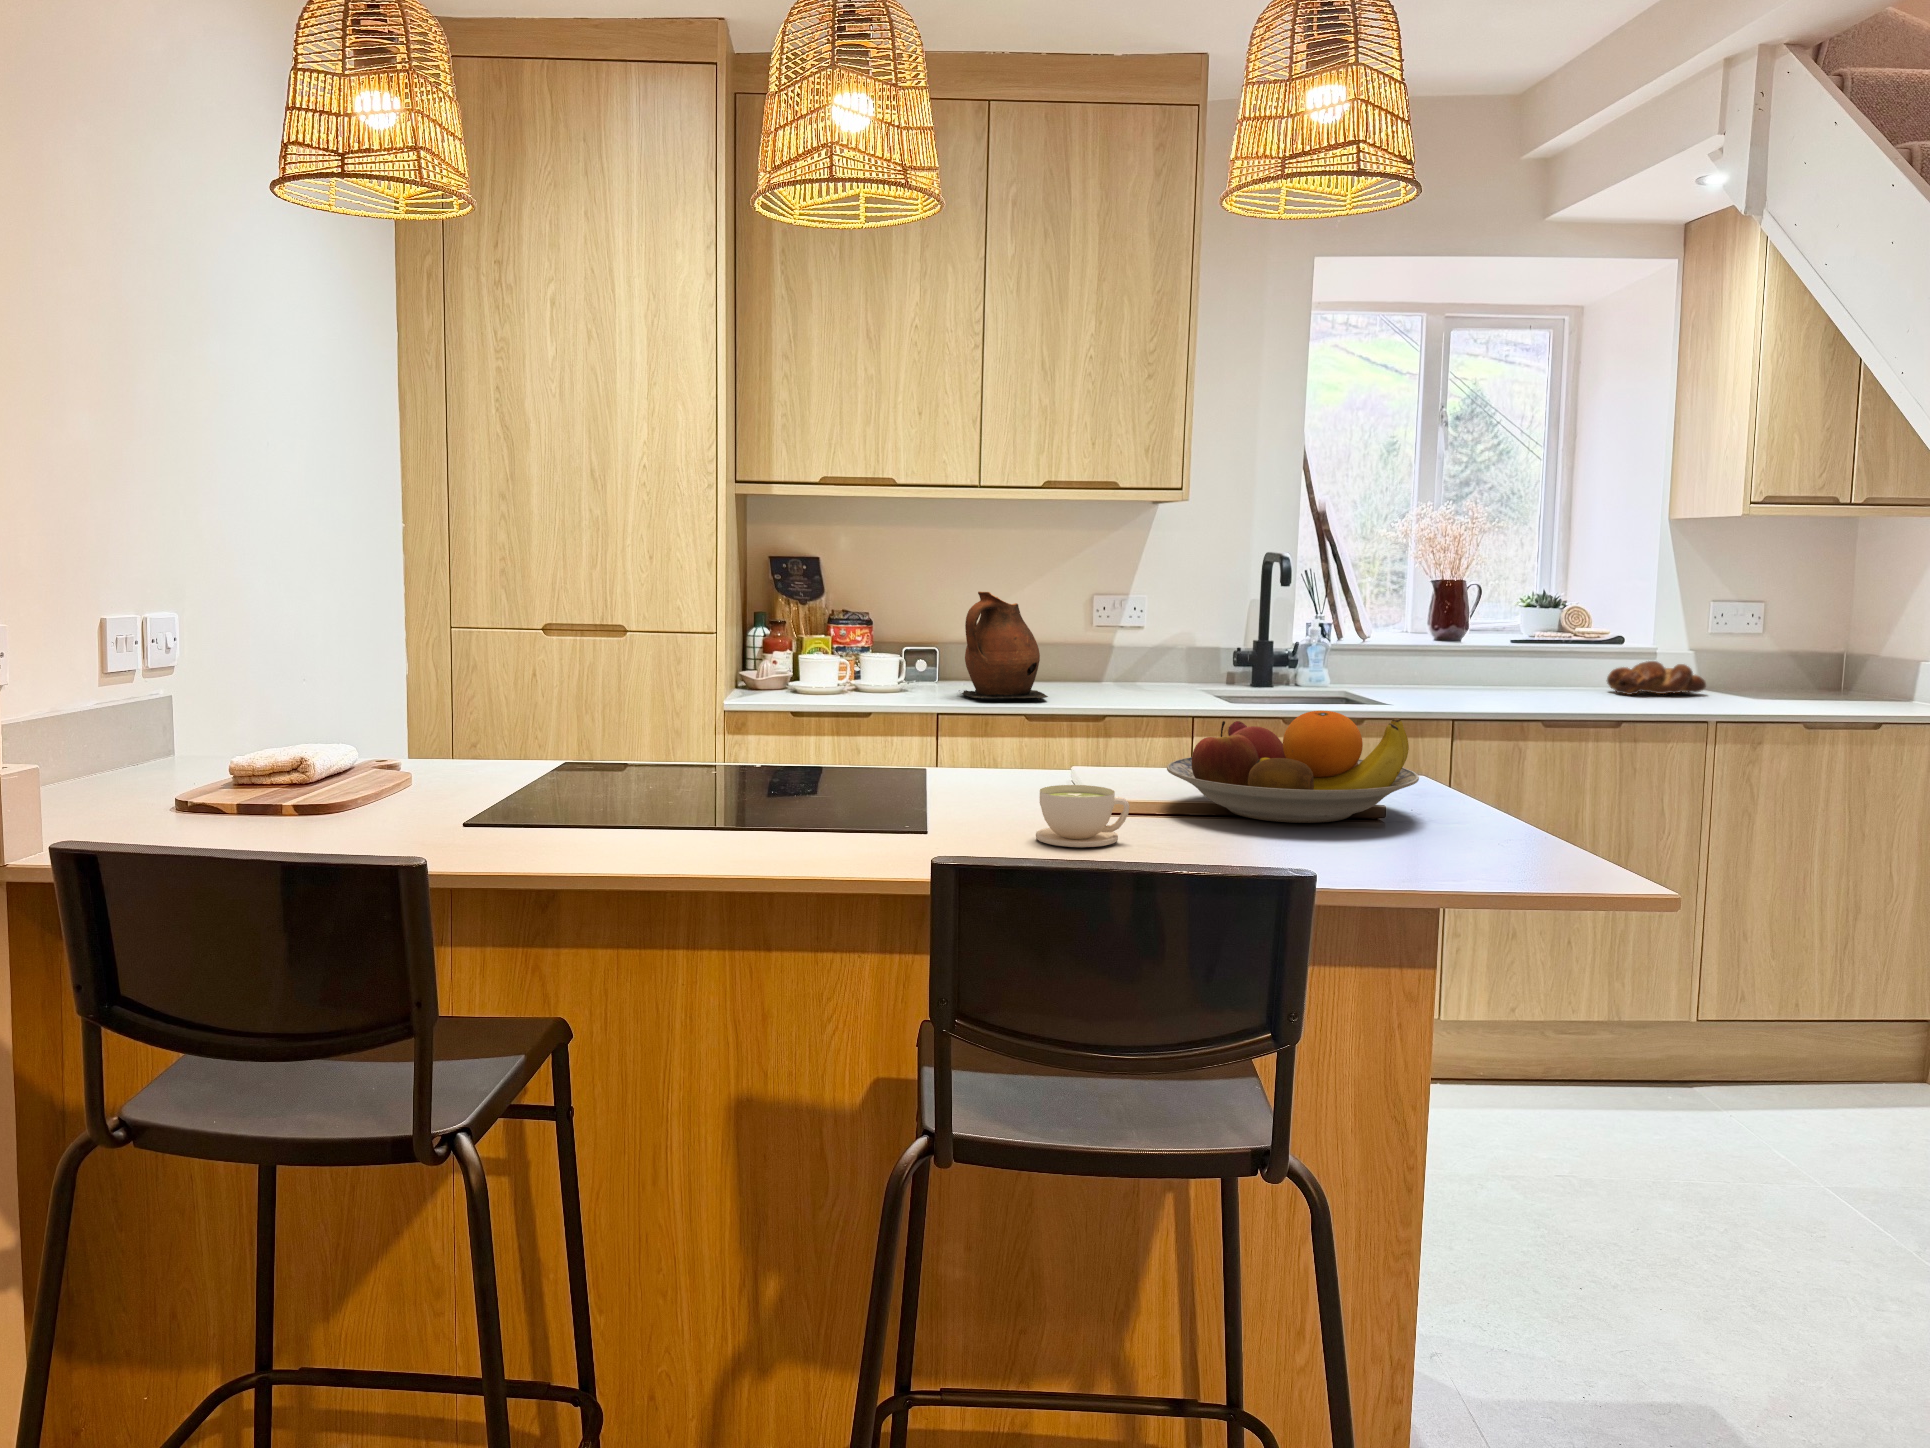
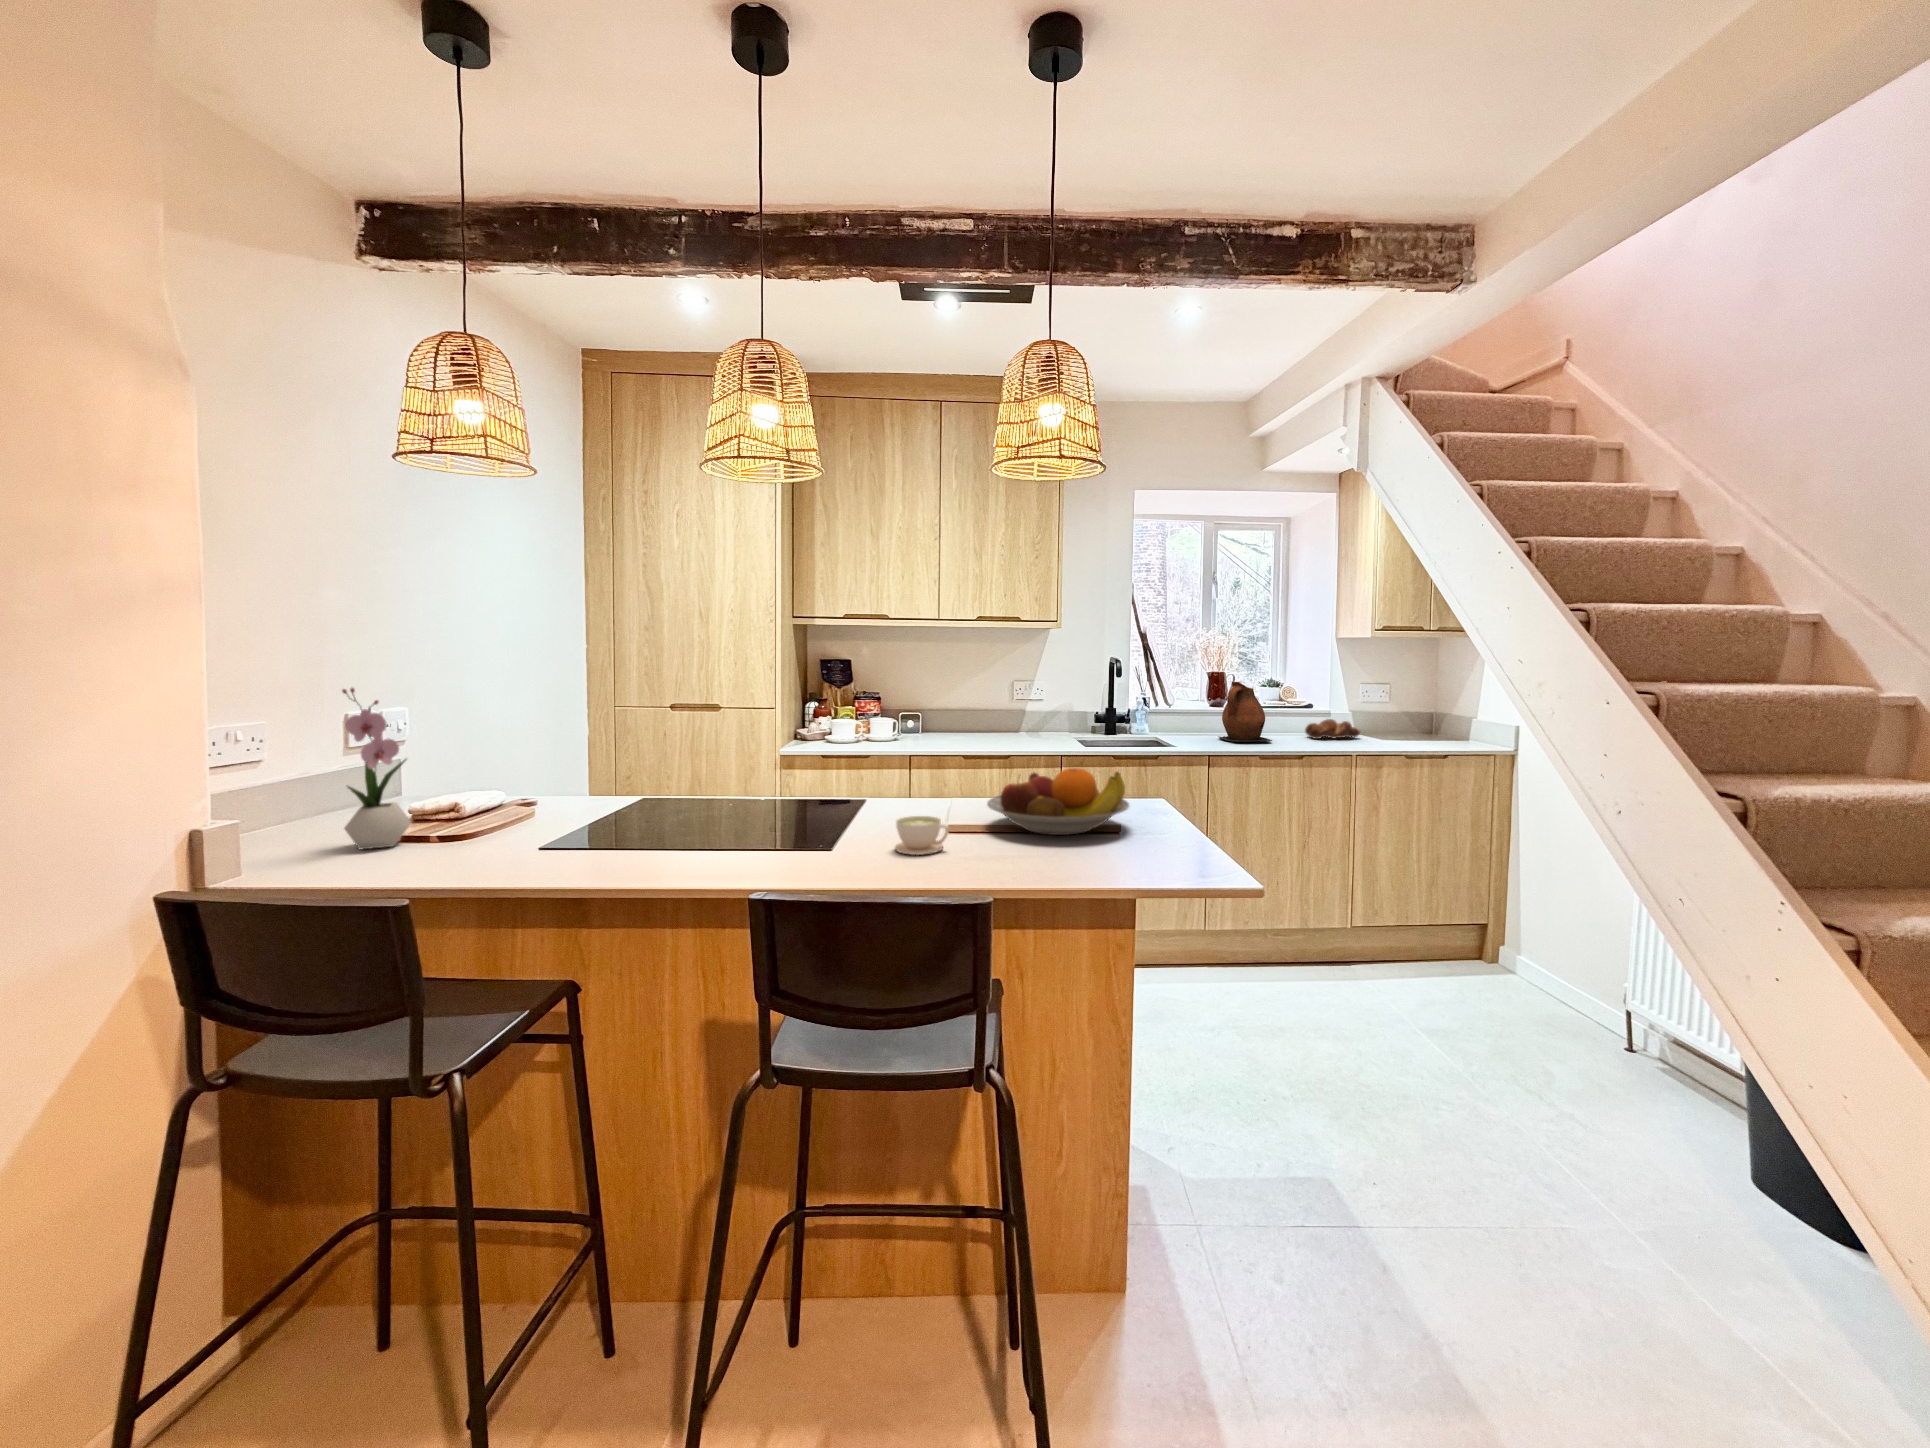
flower arrangement: none [137,559,239,827] -> present [342,688,411,849]
ceramic pitcher: present [962,592,1048,700] -> present [1219,682,1272,742]

